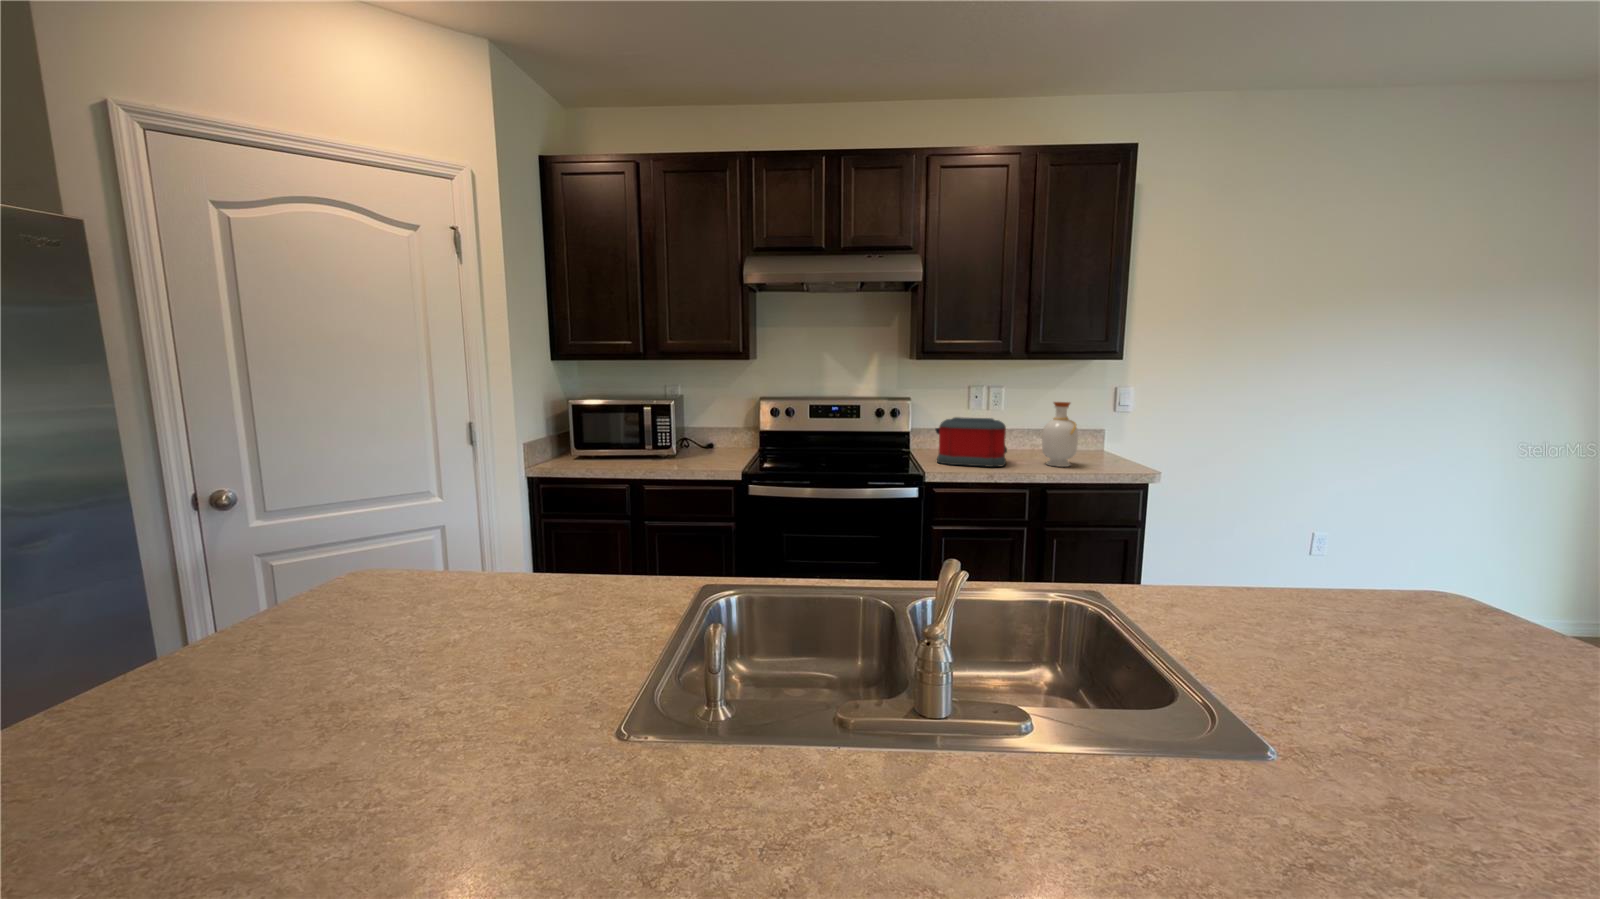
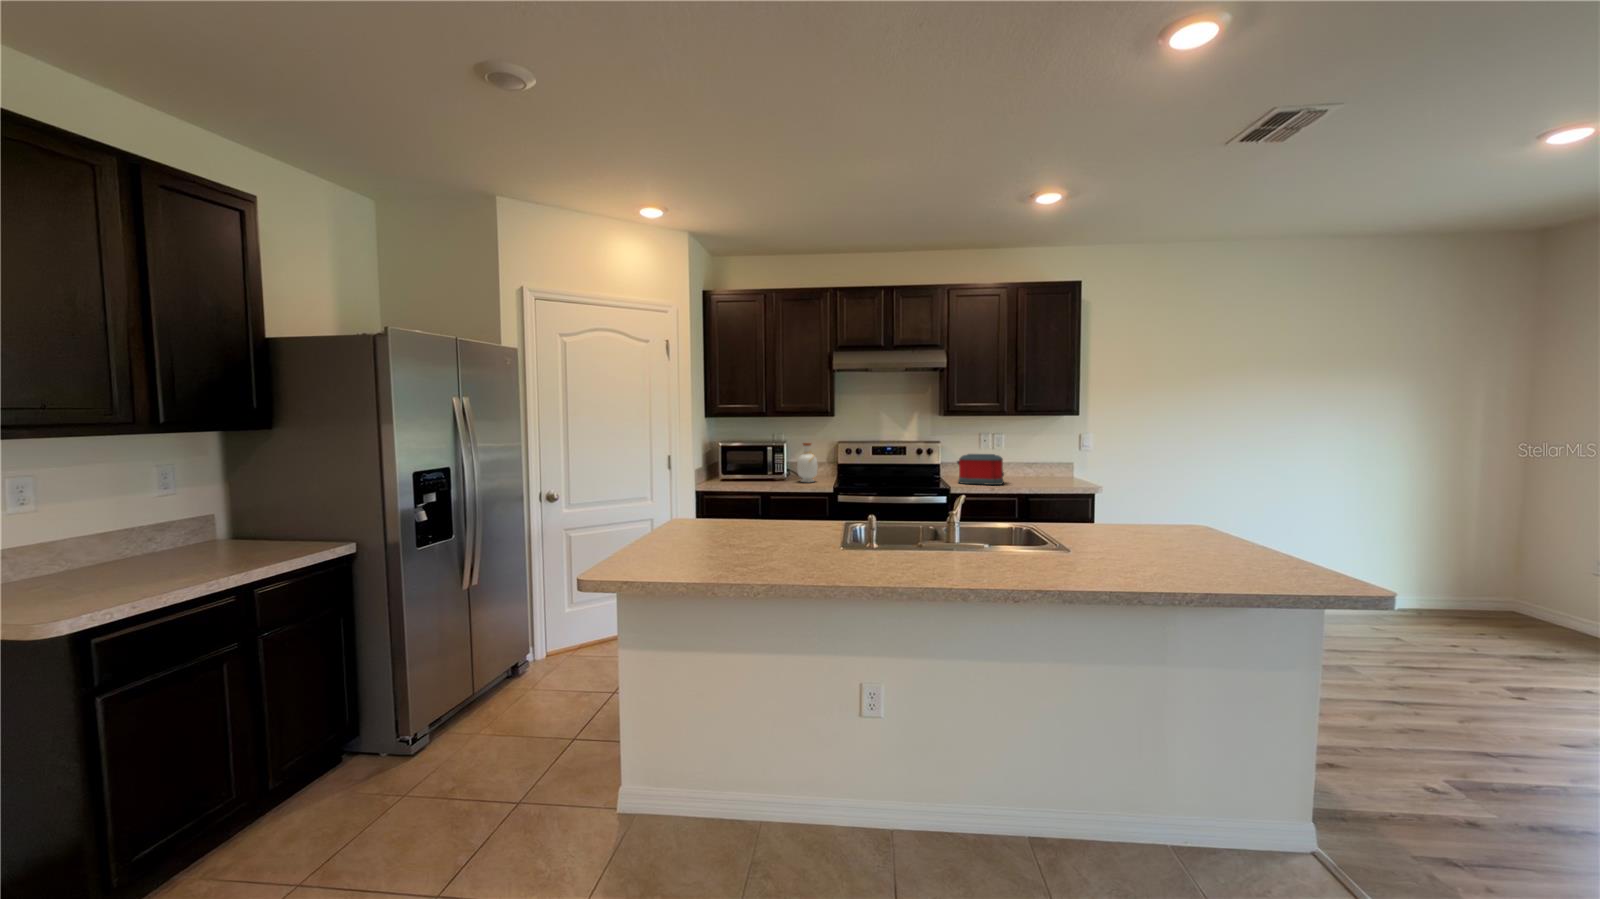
bottle: present [1042,402,1078,467] -> present [797,443,818,482]

